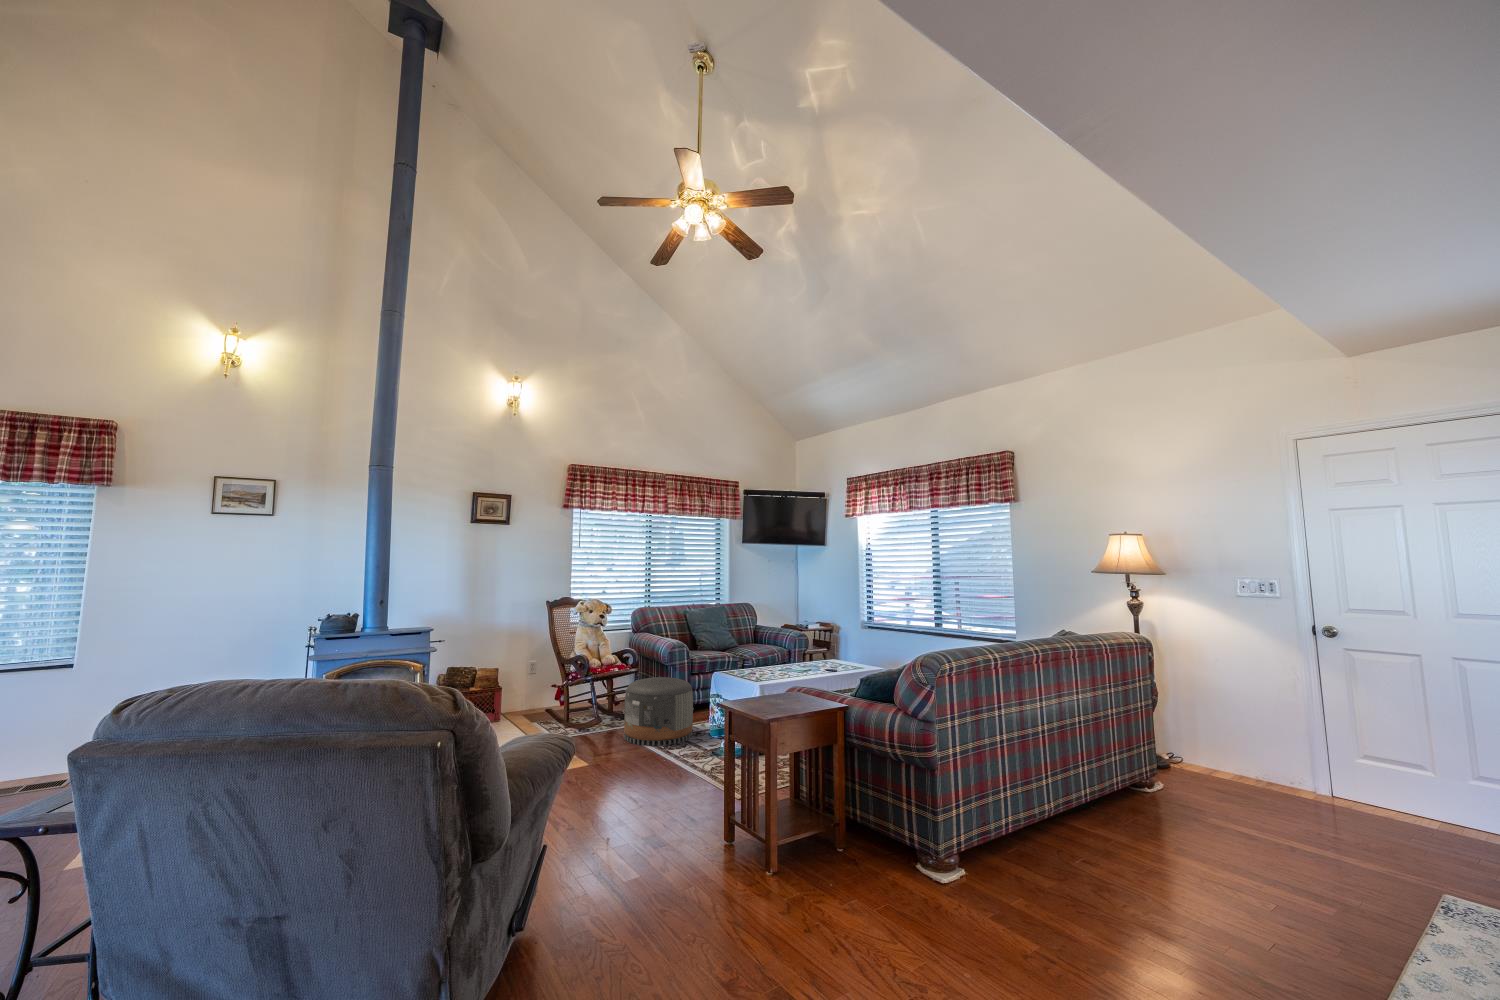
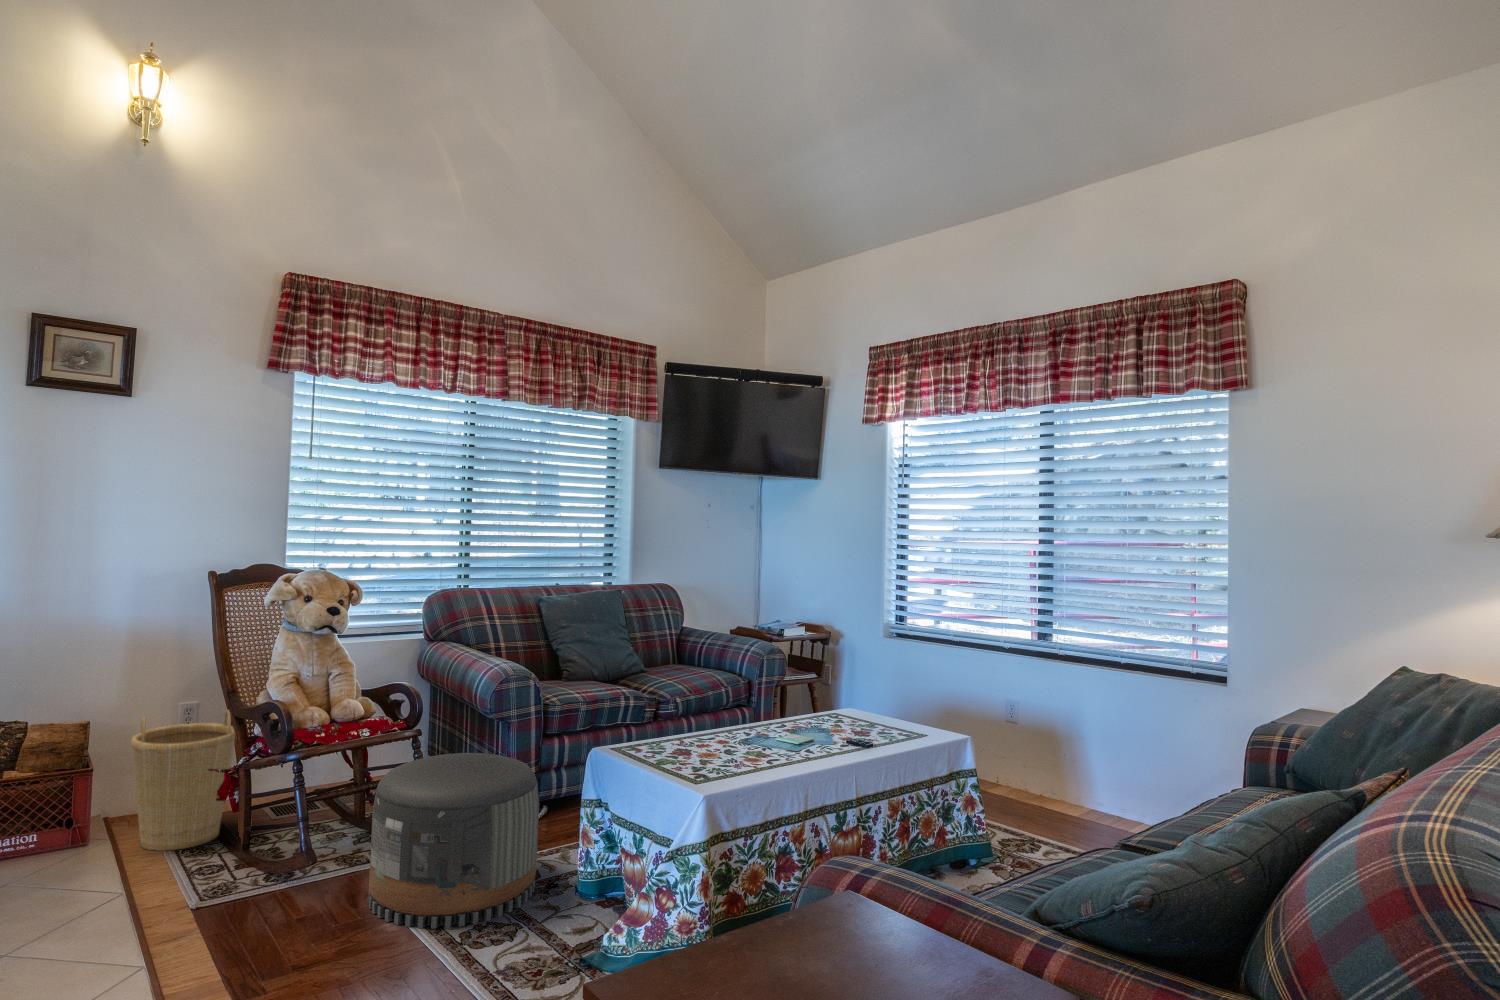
basket: none [517,662,559,723] -> present [131,710,235,851]

